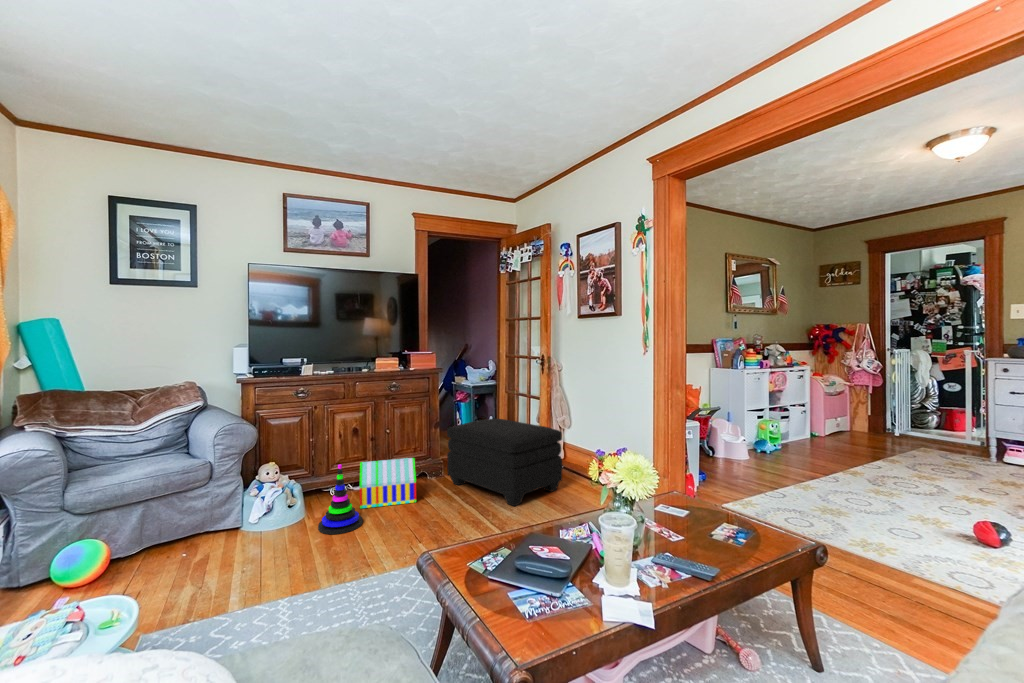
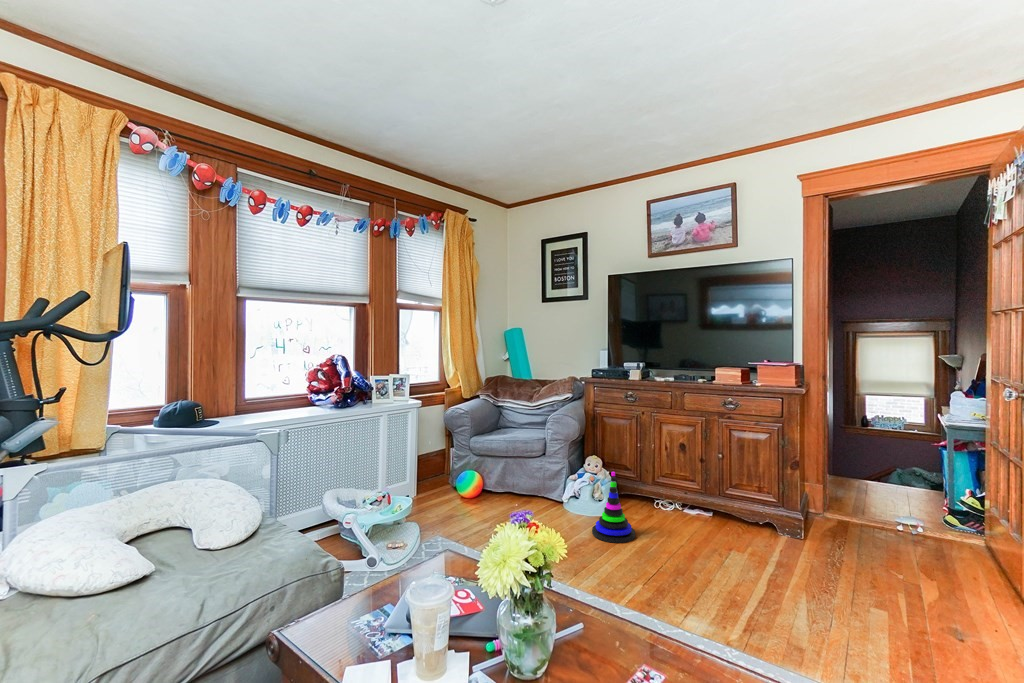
ottoman: present [447,419,562,506] -> none [783,472,969,649]
toy house: present [360,458,416,508] -> none [651,480,732,550]

